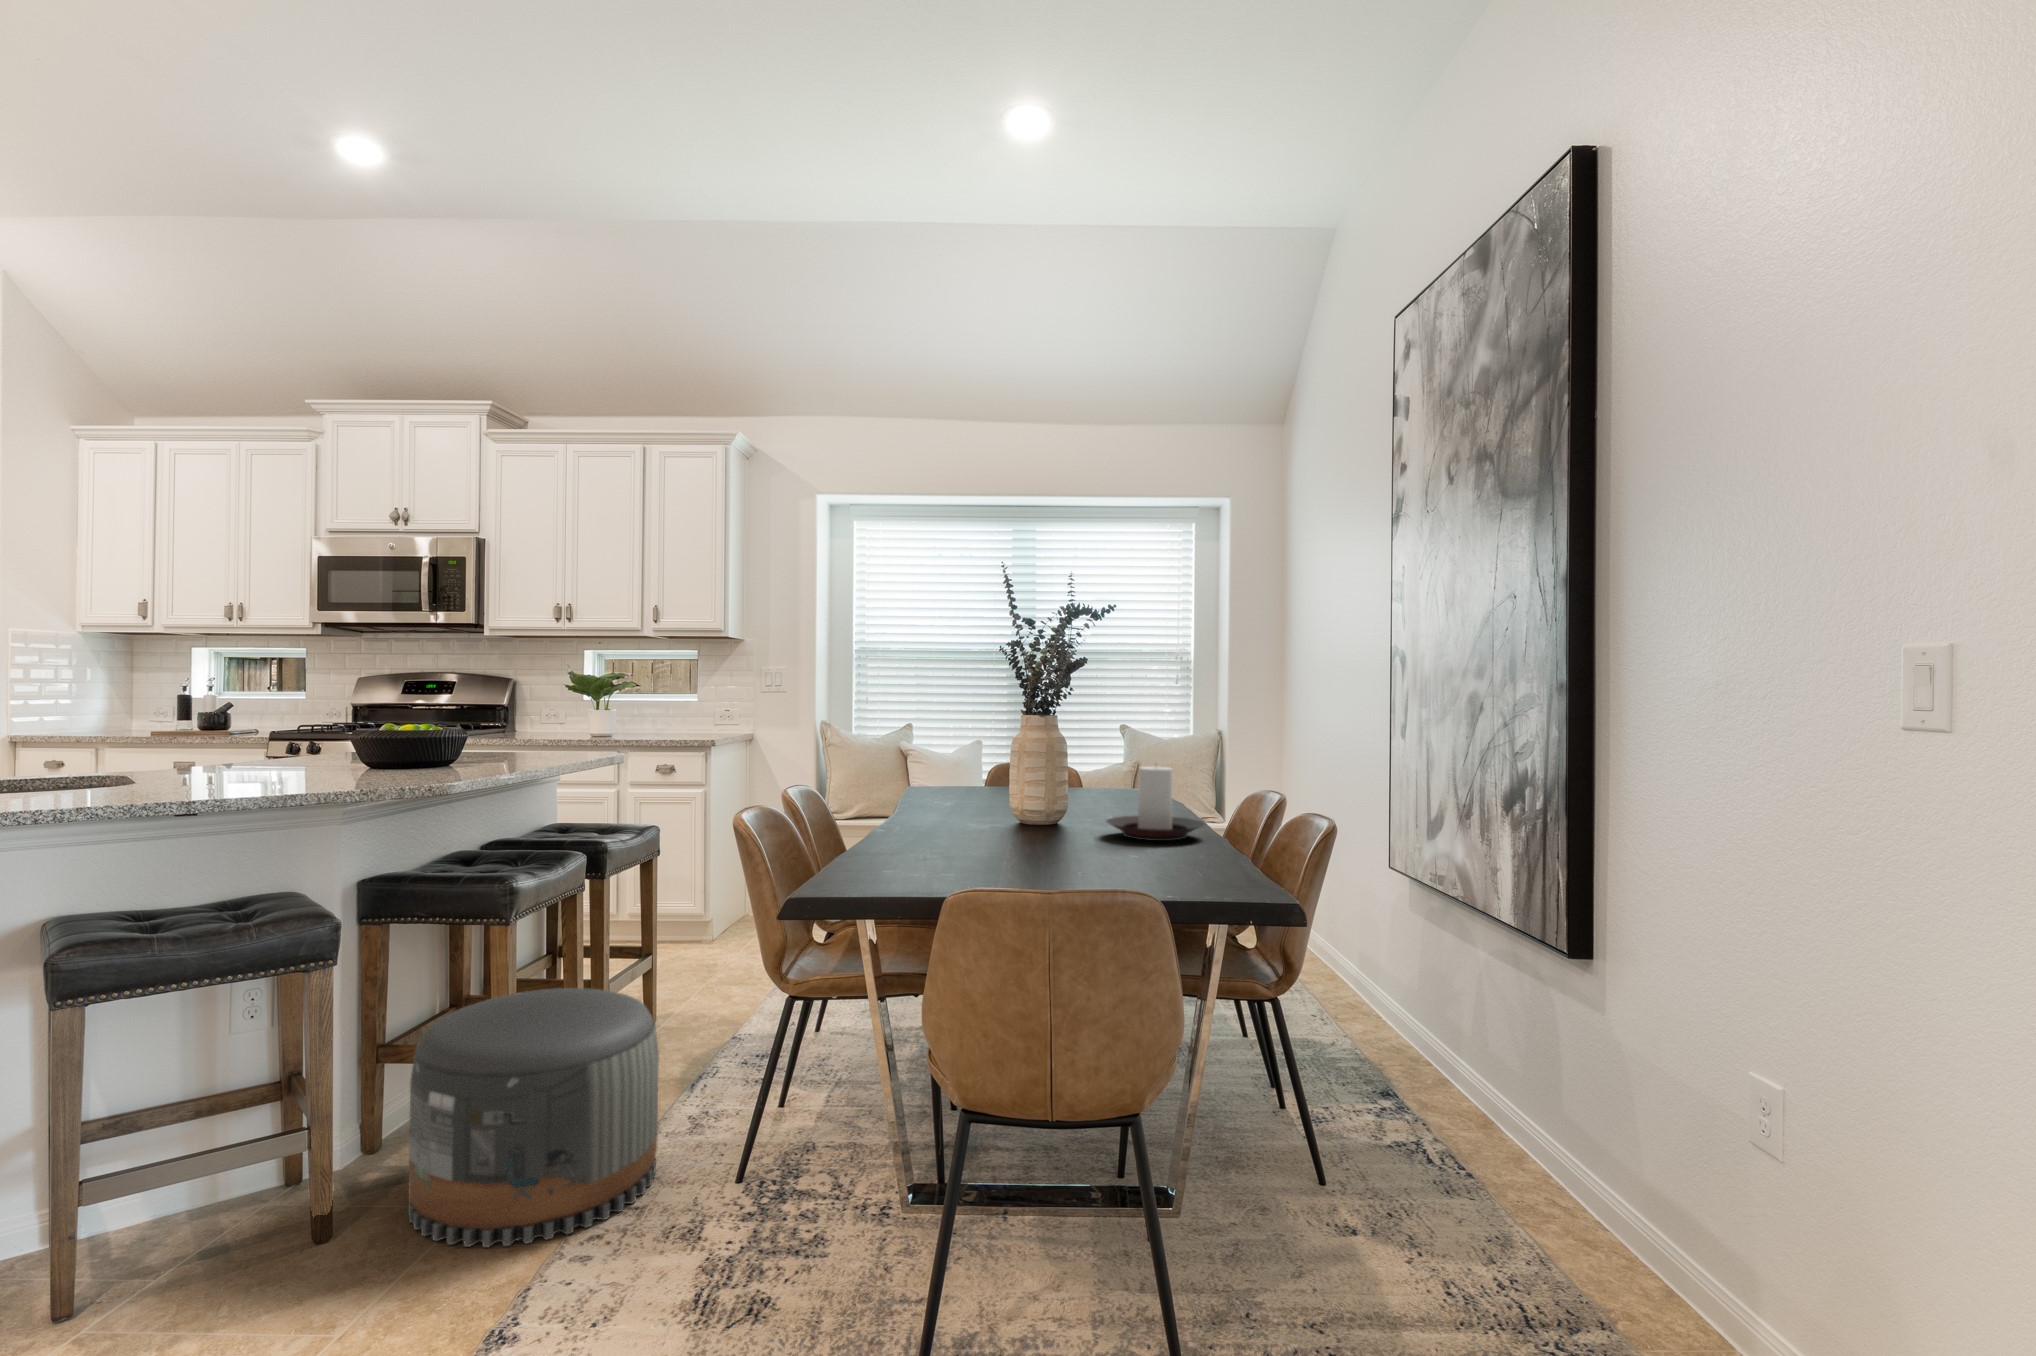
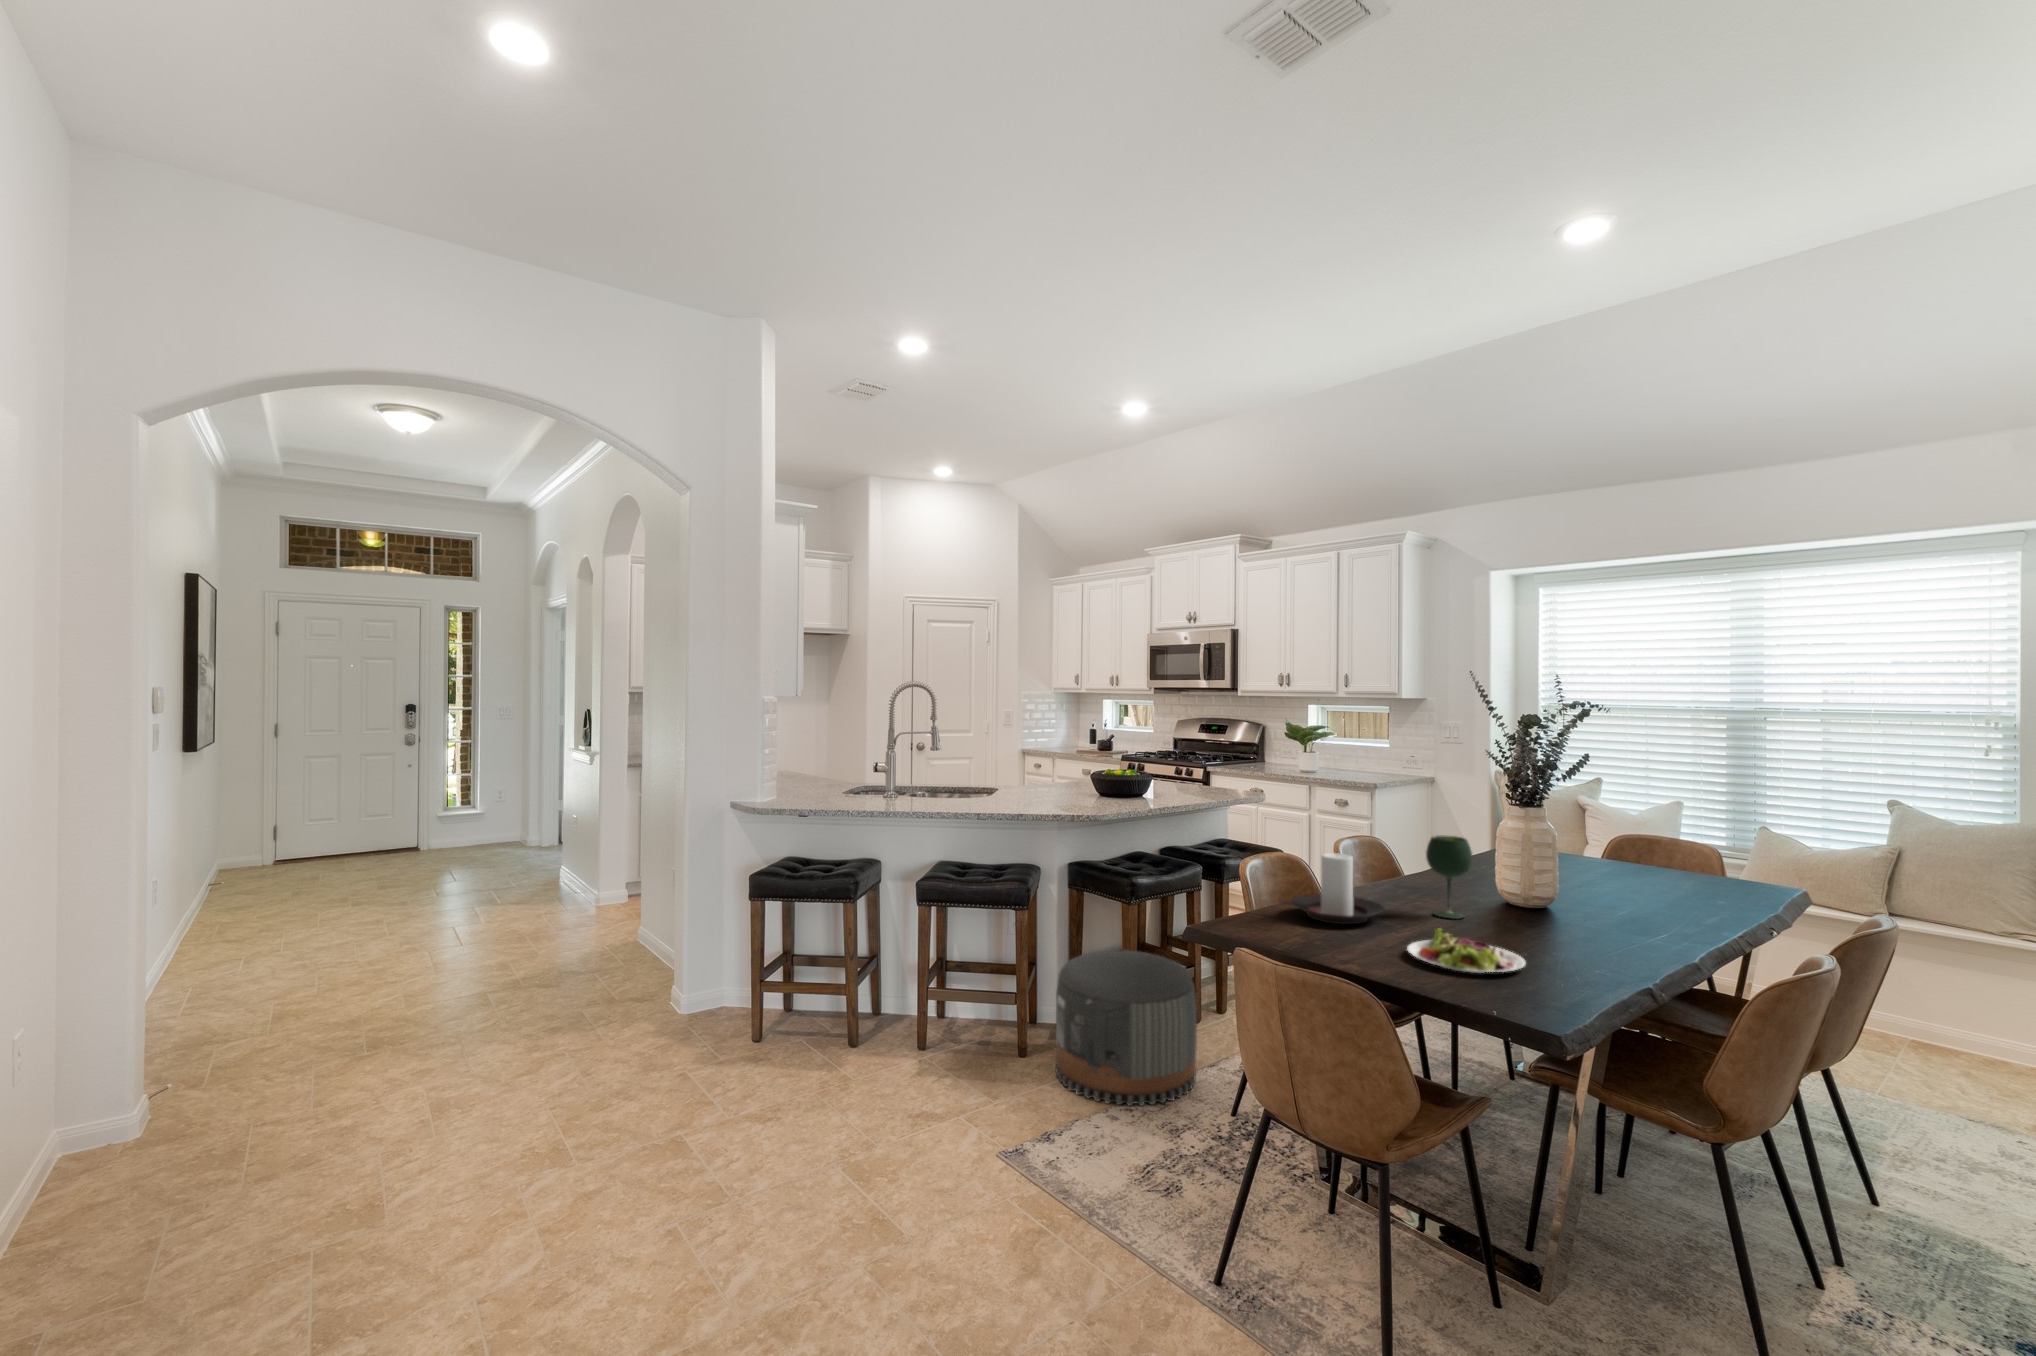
wine glass: none [995,751,1043,844] -> present [1426,835,1472,919]
candle holder: present [1106,766,1204,841] -> present [1291,853,1384,924]
salad plate: none [1068,844,1191,882] -> present [1407,929,1526,973]

